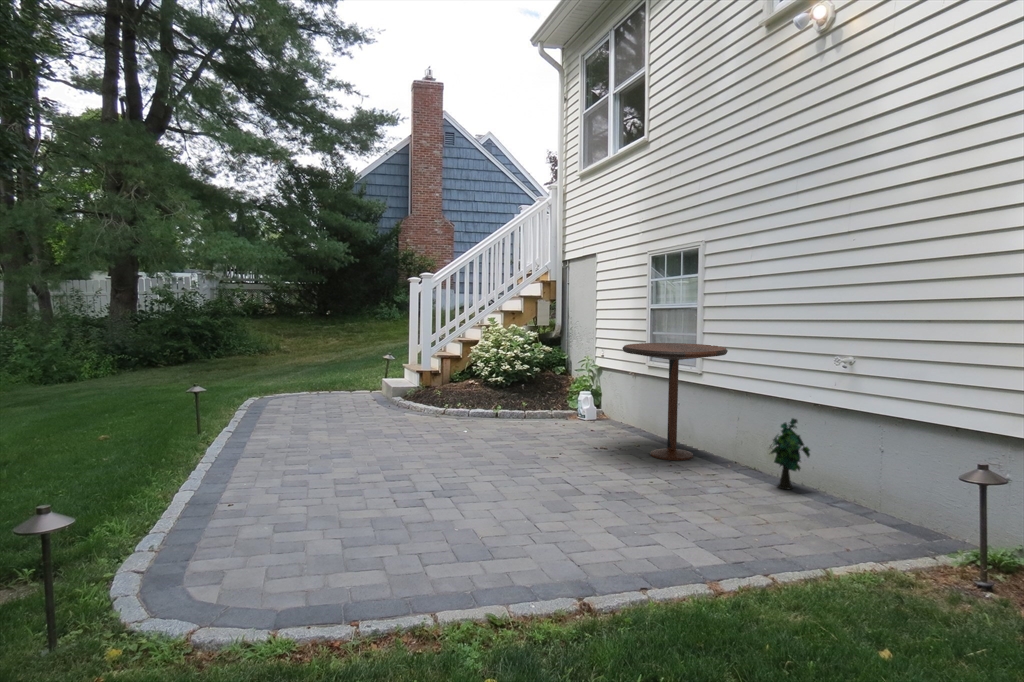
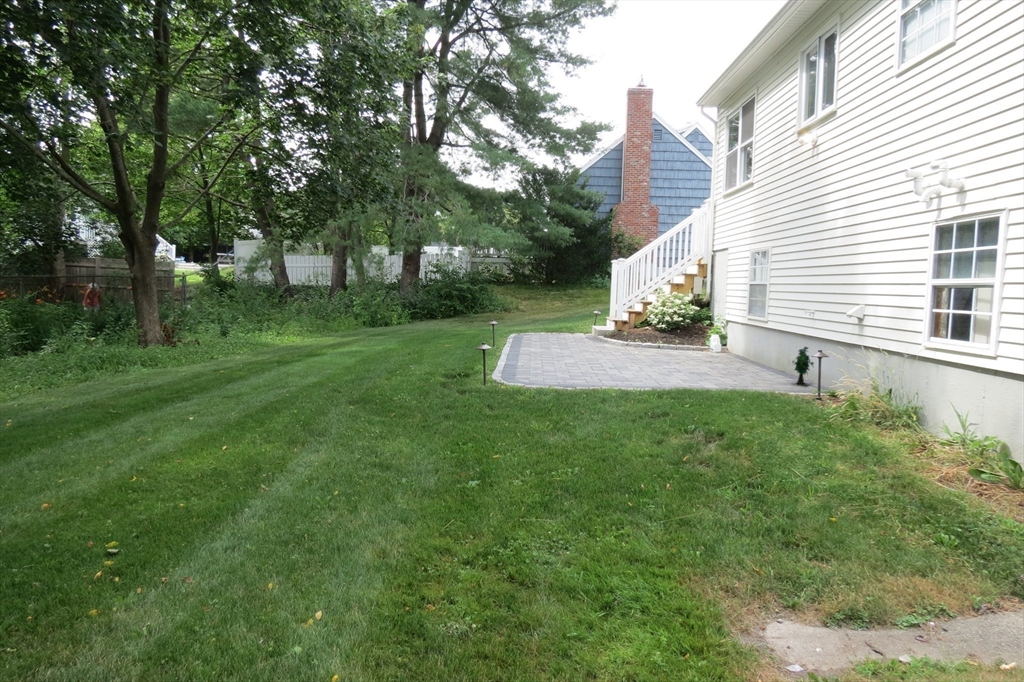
pedestal table: present [622,343,728,460] -> none [723,305,785,371]

